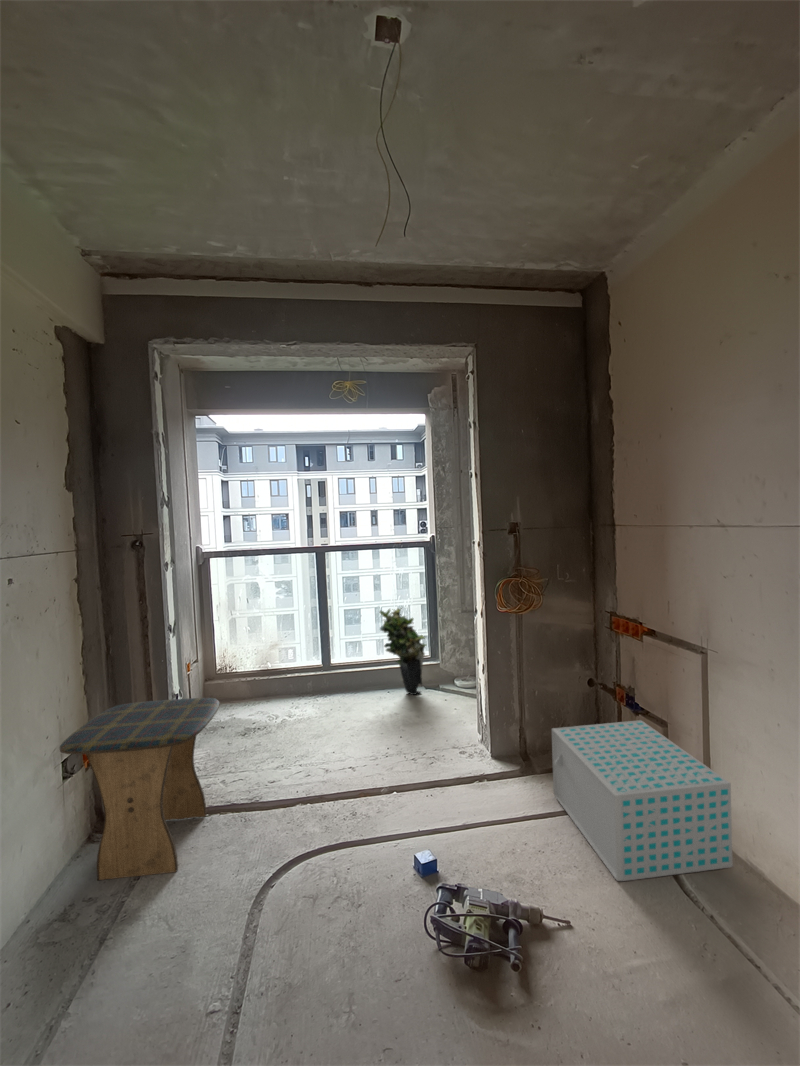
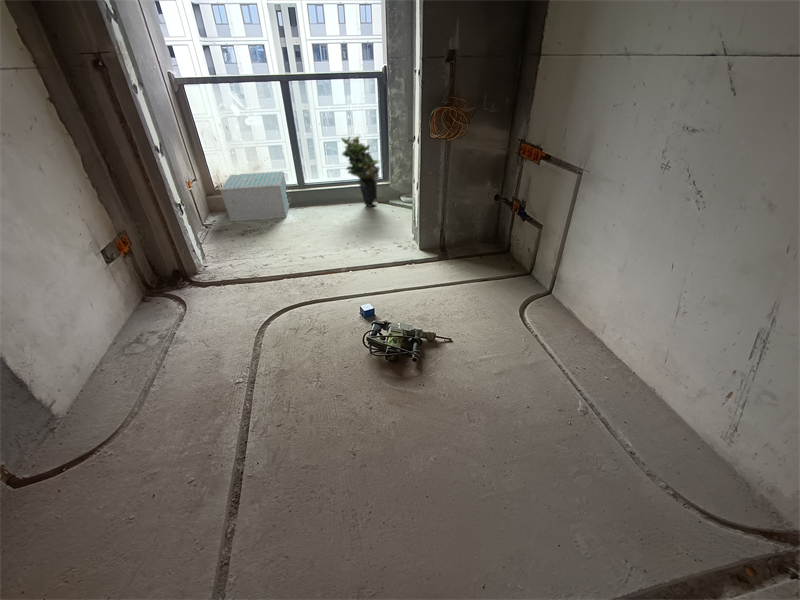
stool: present [60,698,220,880] -> none [83,208,222,324]
storage box: present [552,720,733,881] -> present [220,172,290,221]

